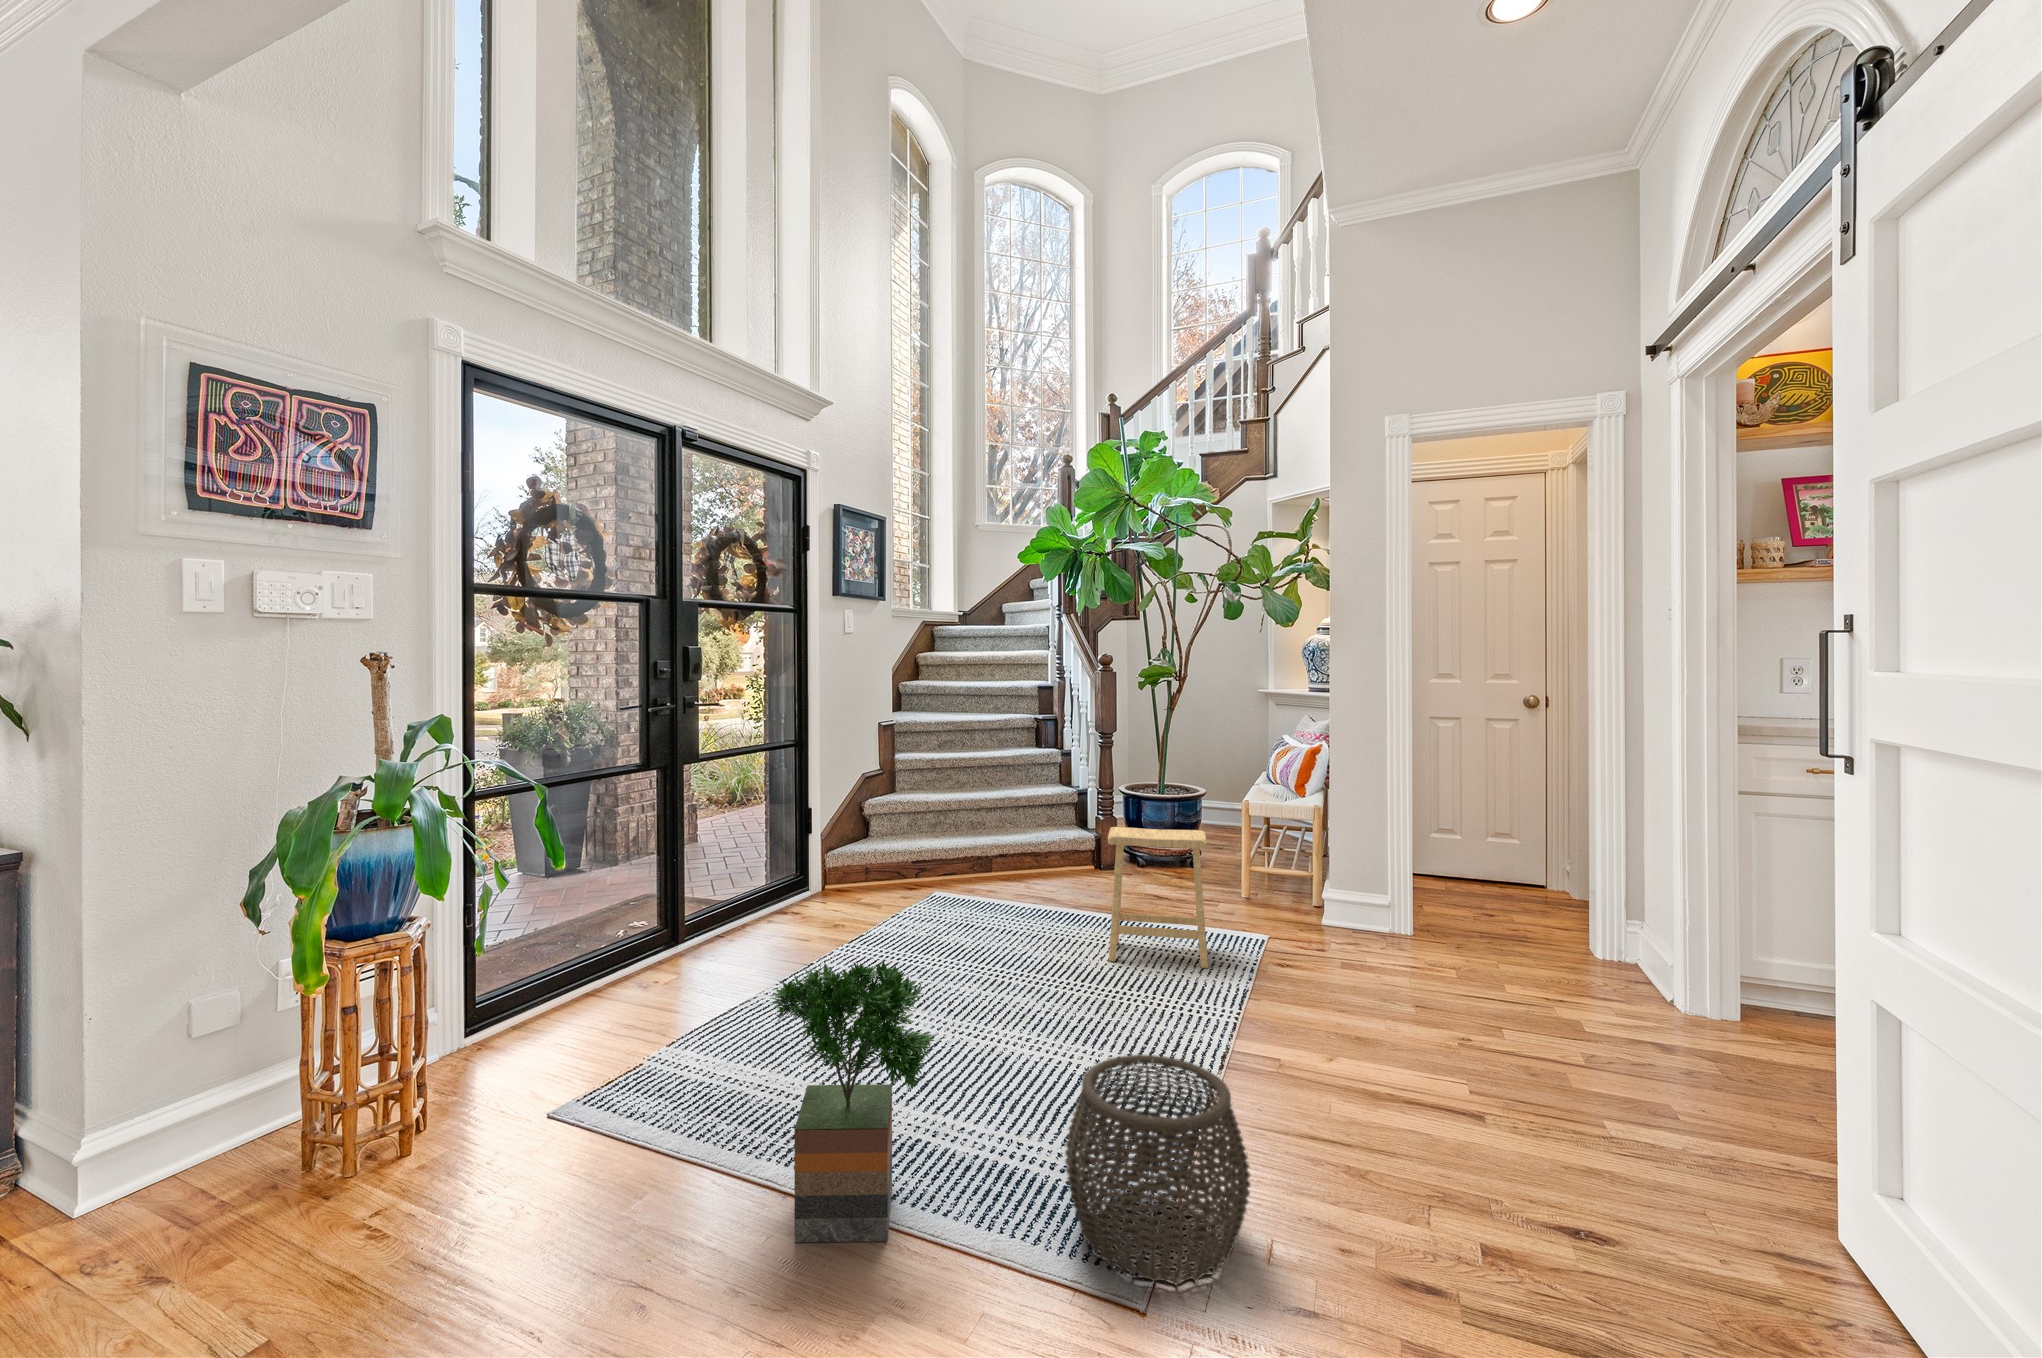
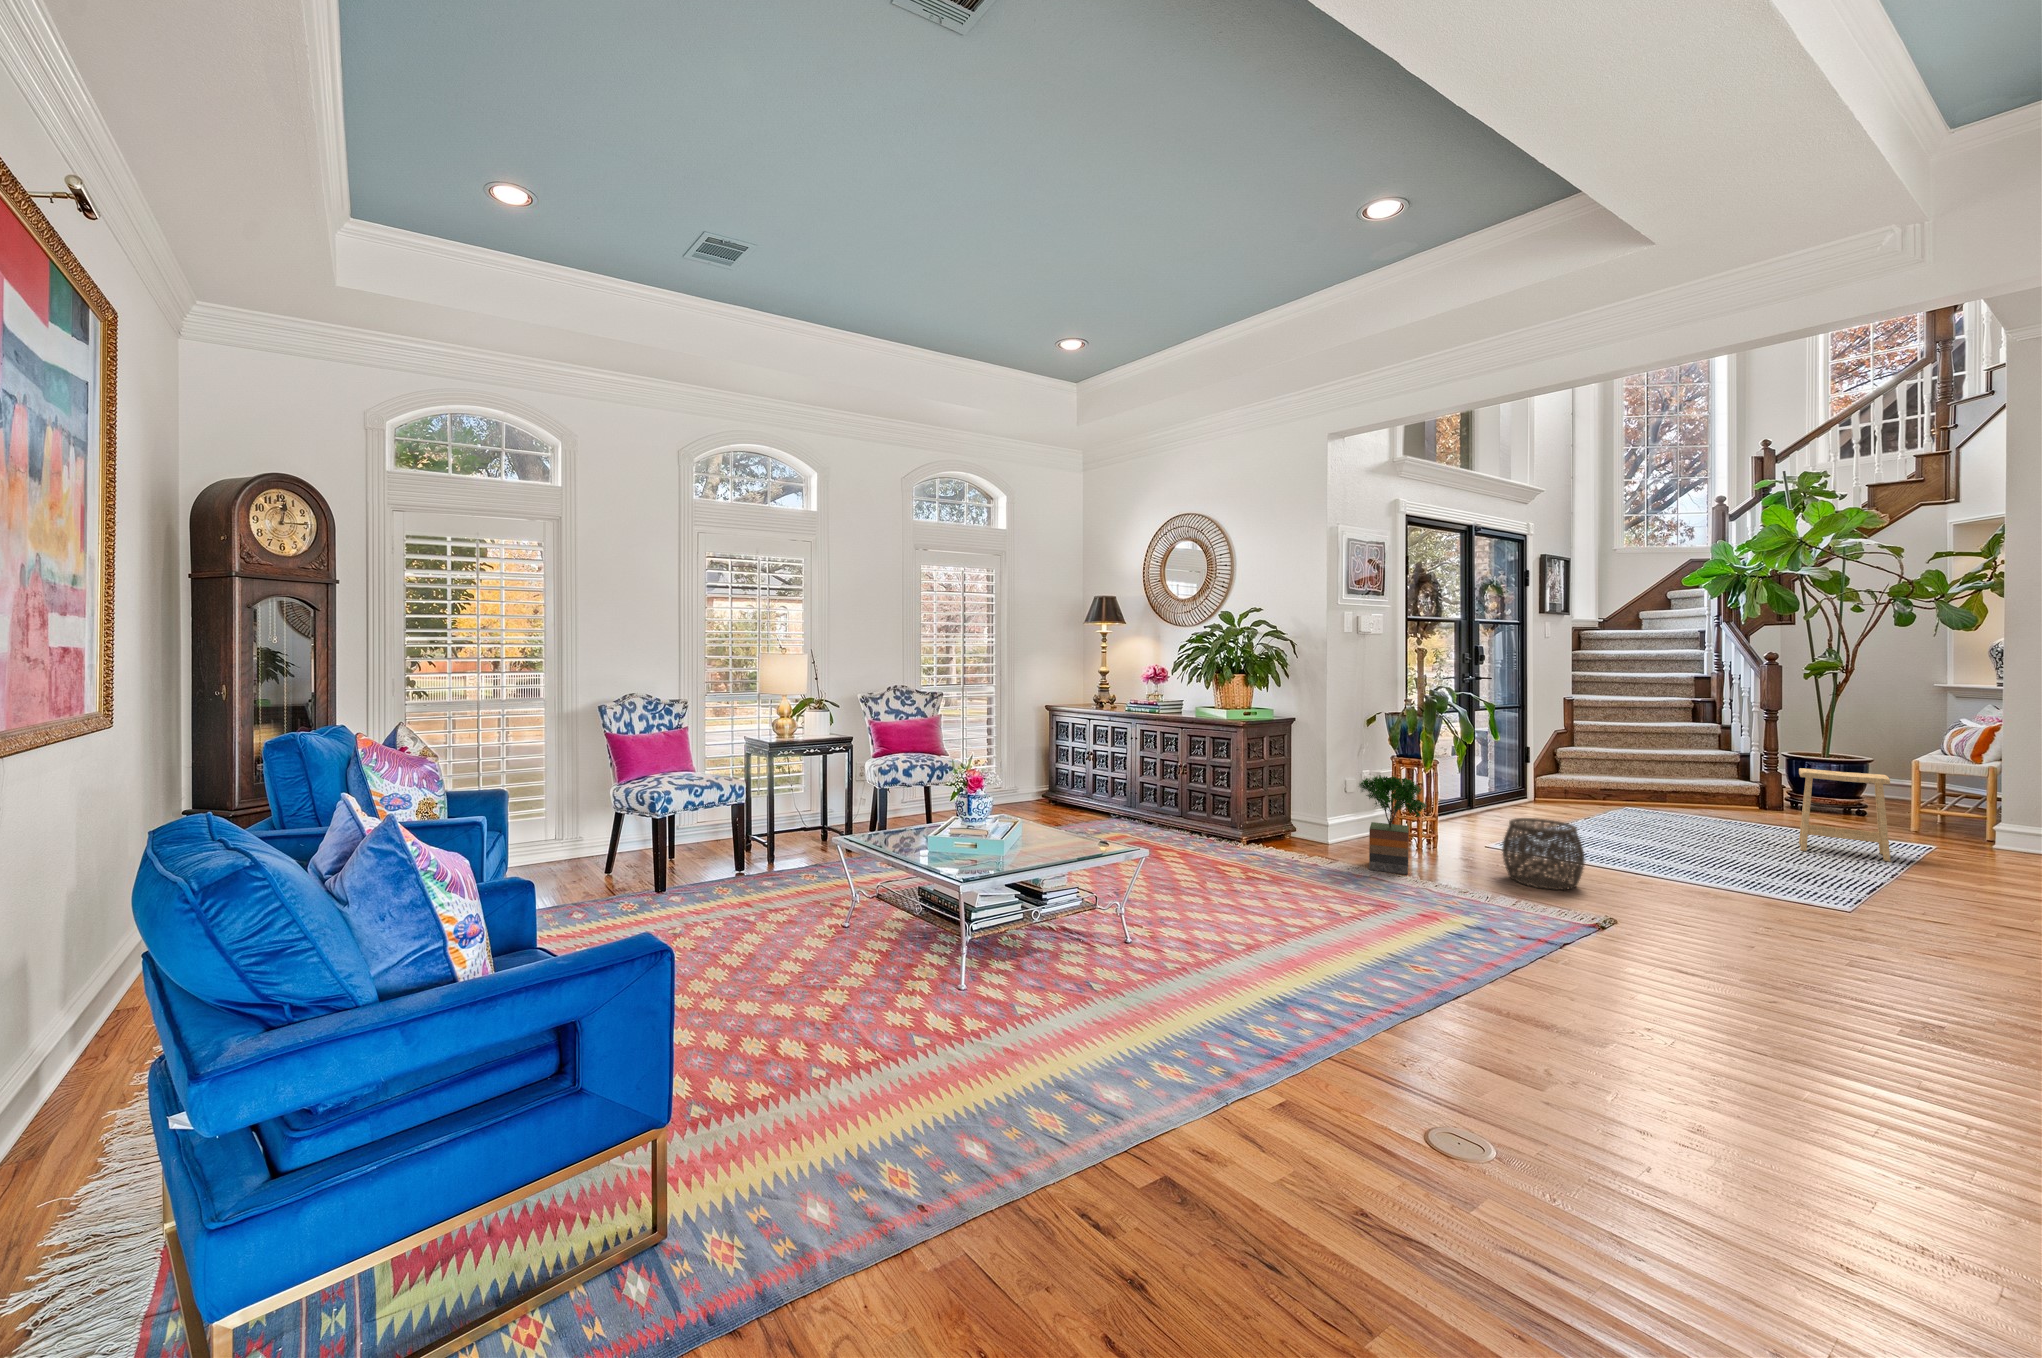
potted tree: present [771,962,934,1242] -> present [1359,775,1426,874]
woven basket: present [1065,1055,1251,1285] -> present [1502,818,1585,890]

